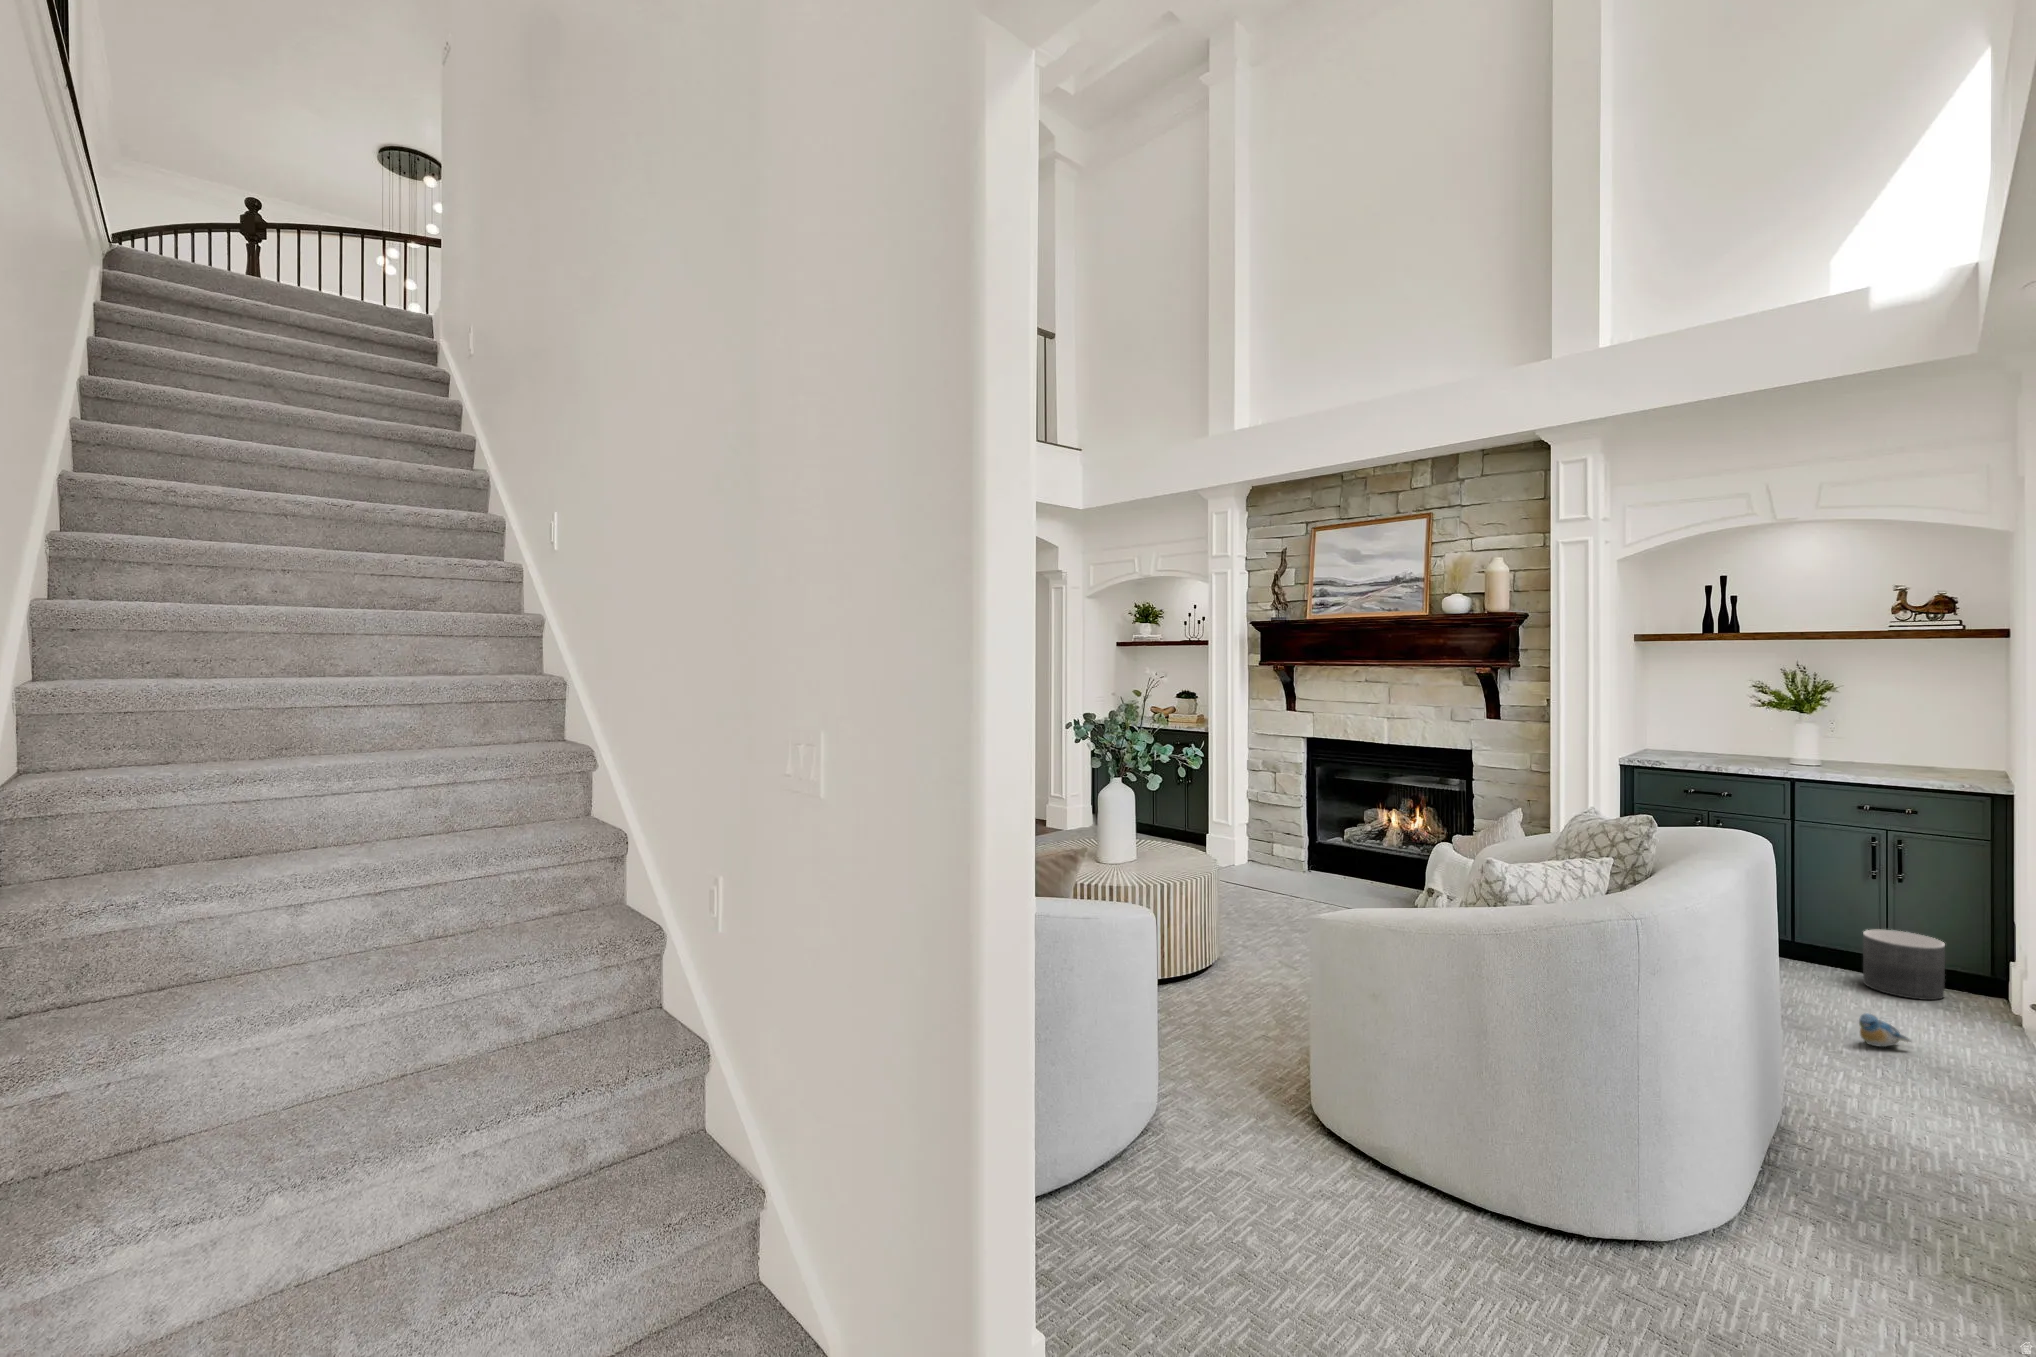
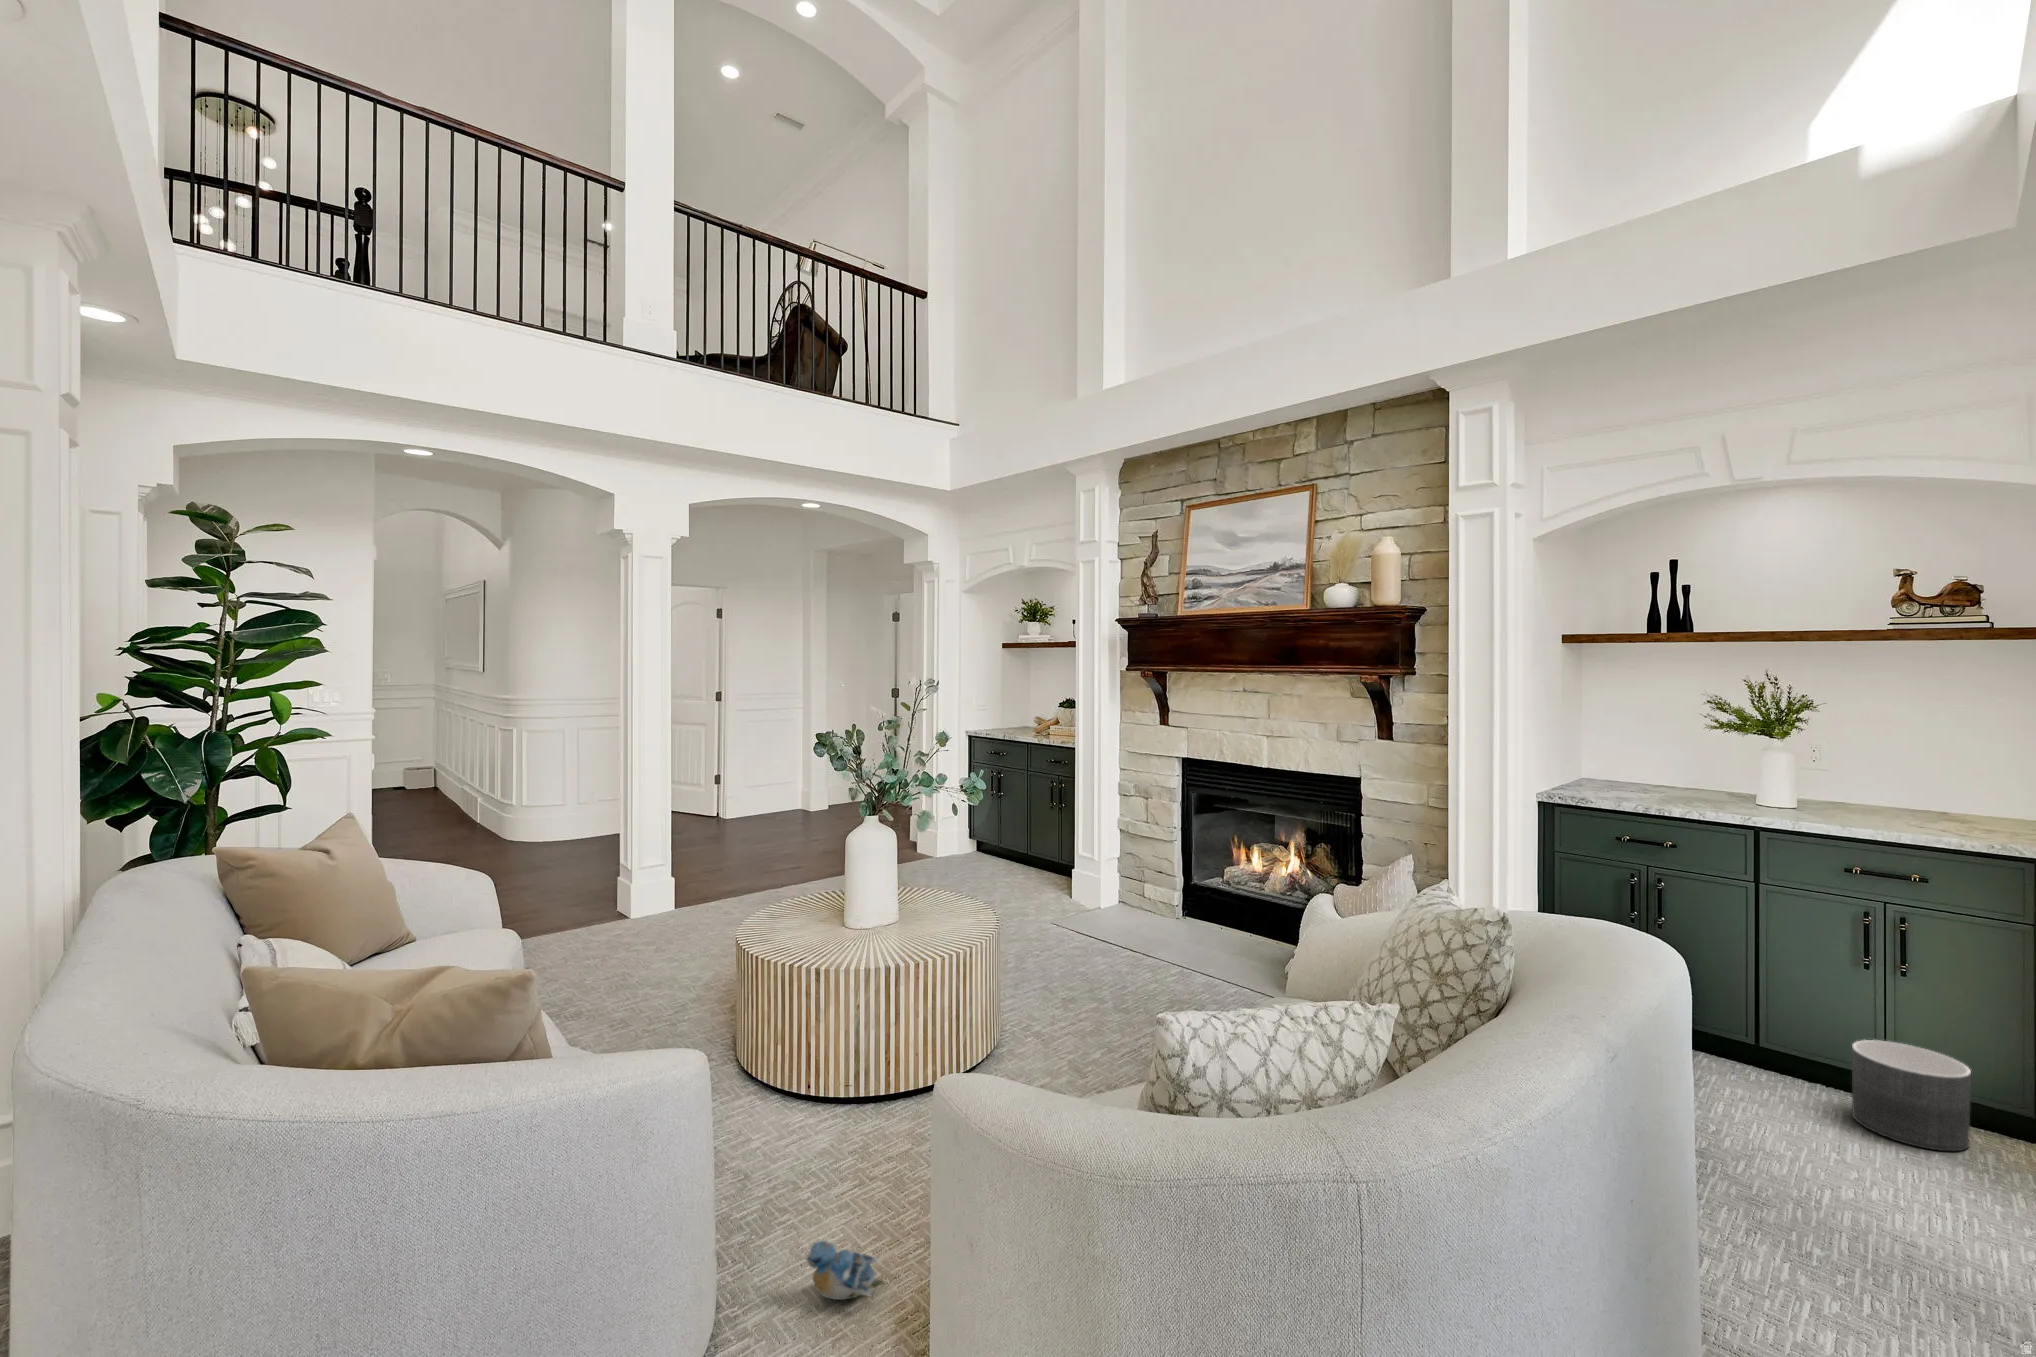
plush toy: present [1859,1013,1912,1047] -> present [807,1241,883,1300]

